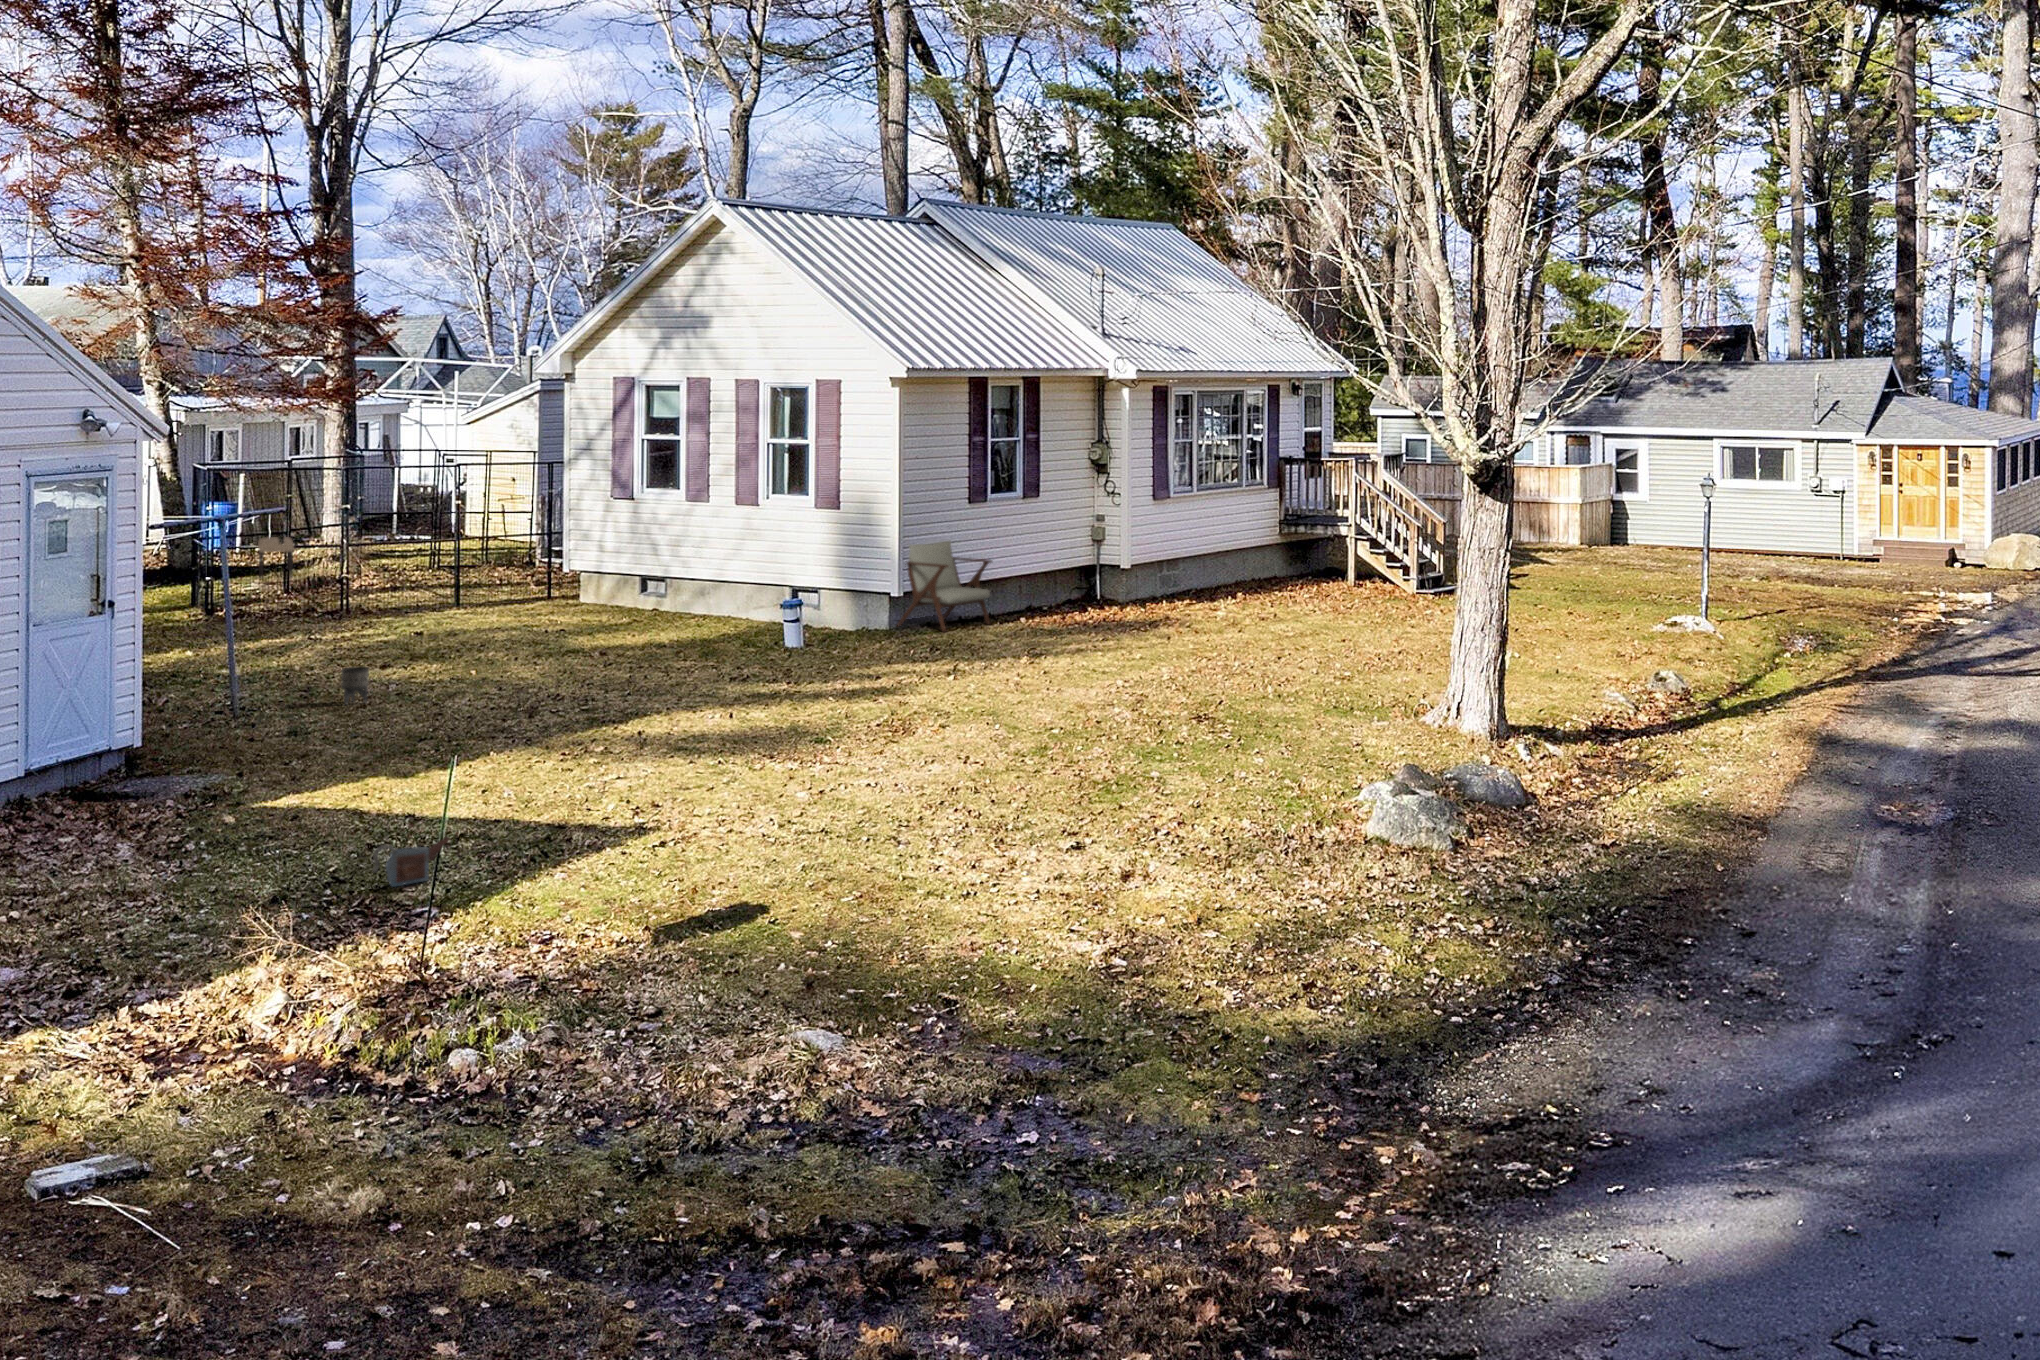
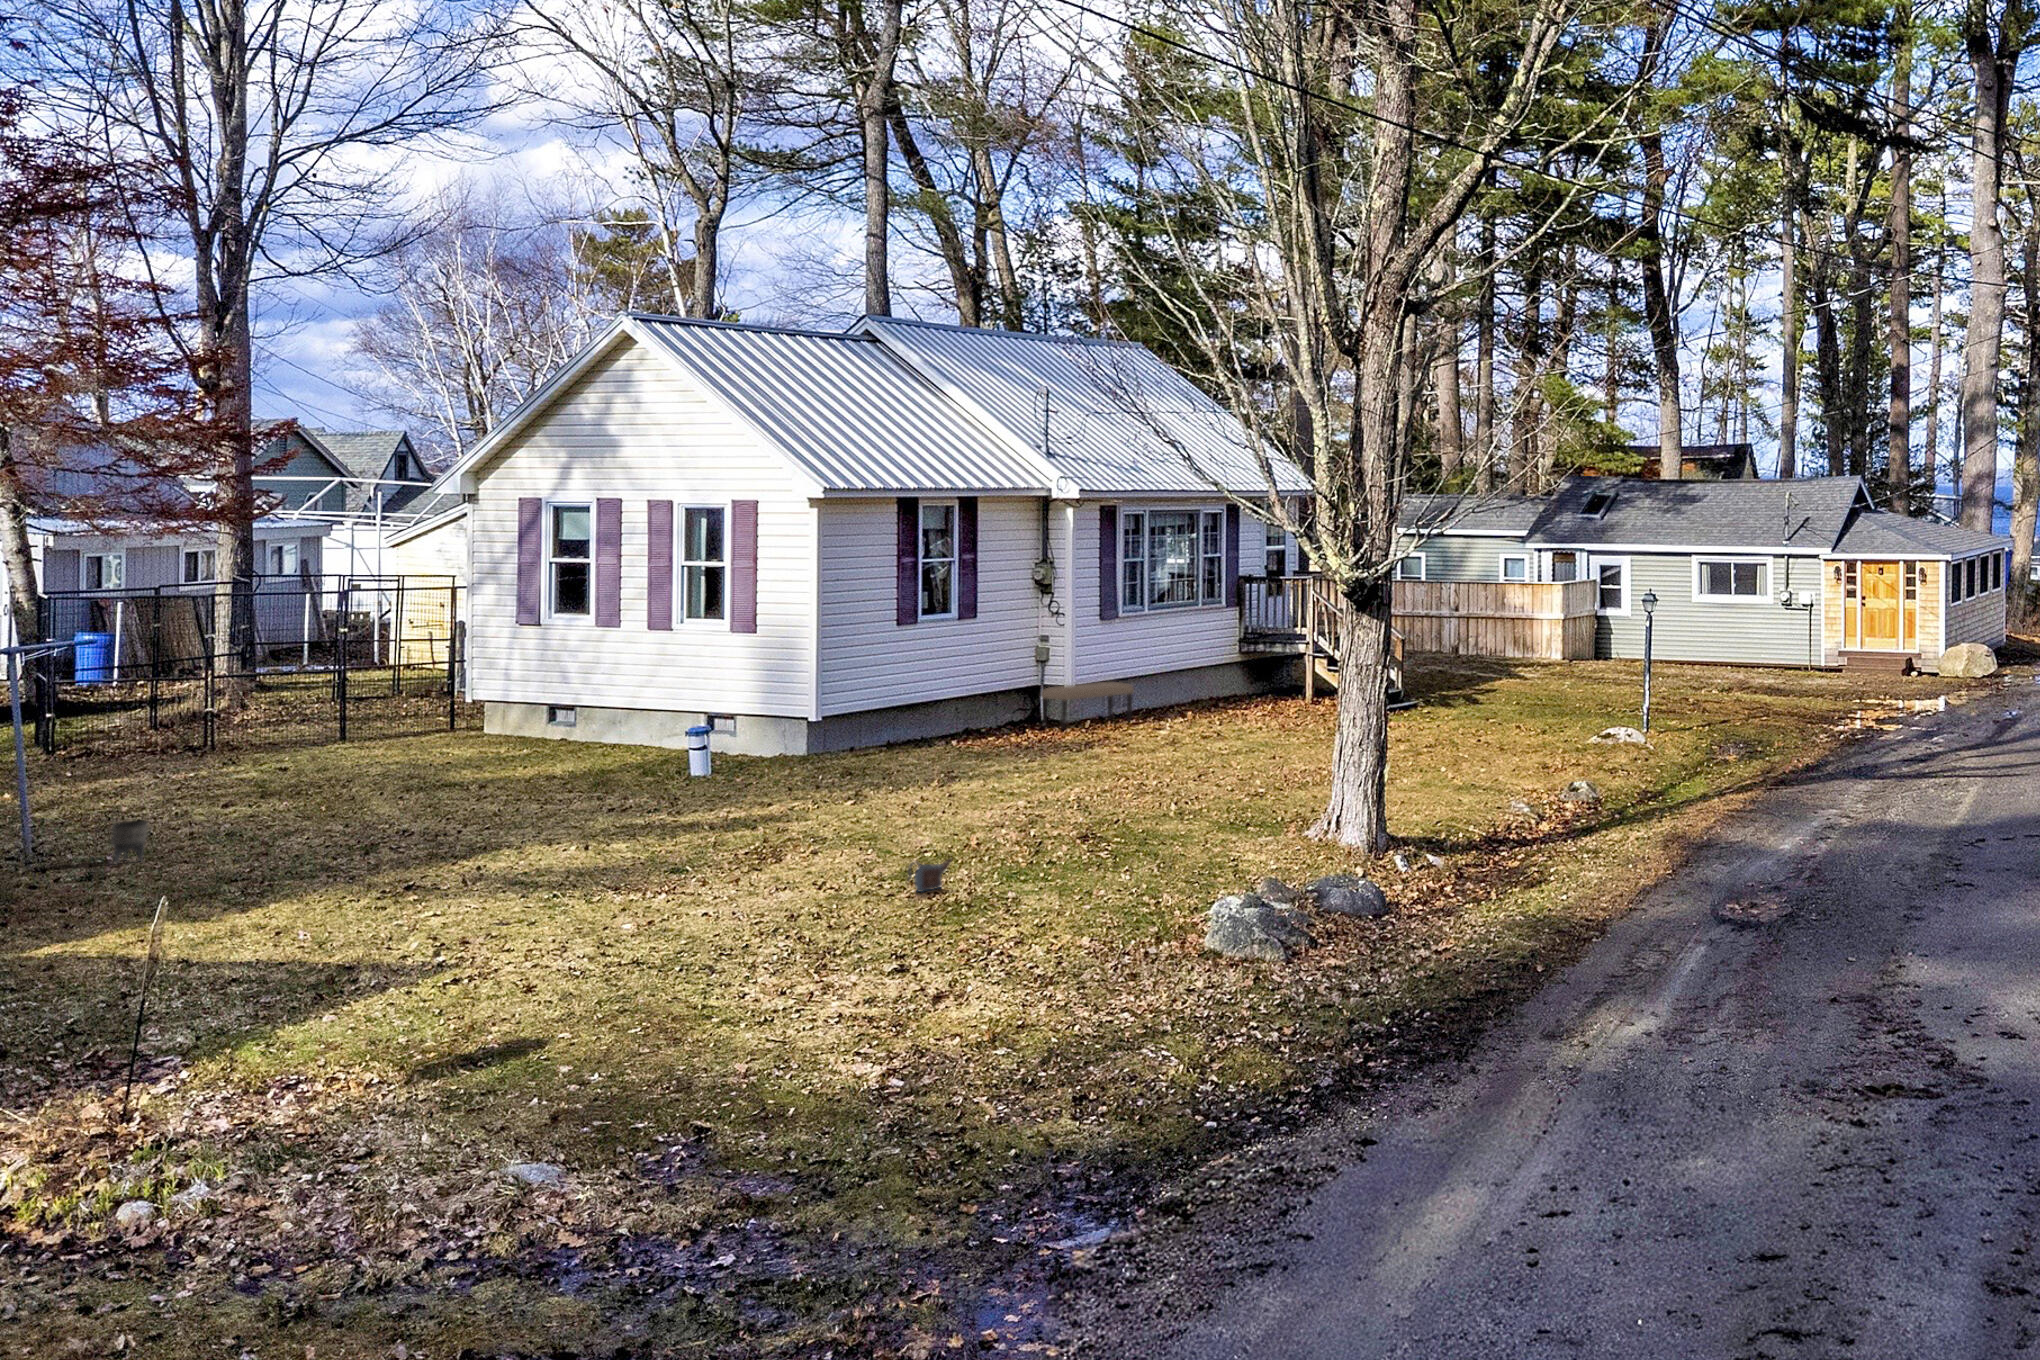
bench: present [258,537,294,577] -> present [1041,682,1134,730]
lounge chair: present [897,541,992,632] -> none [806,667,917,765]
watering can: present [373,837,449,887] -> present [908,856,953,892]

